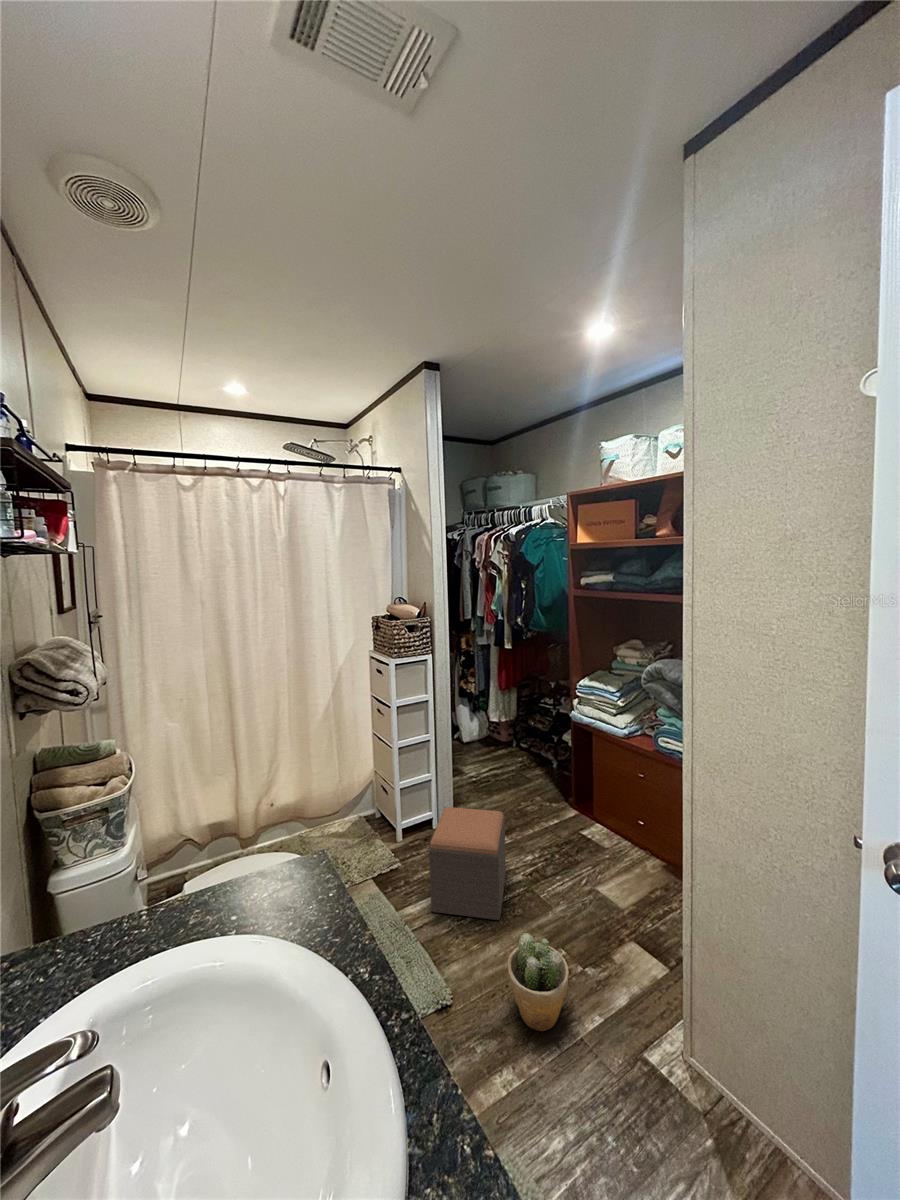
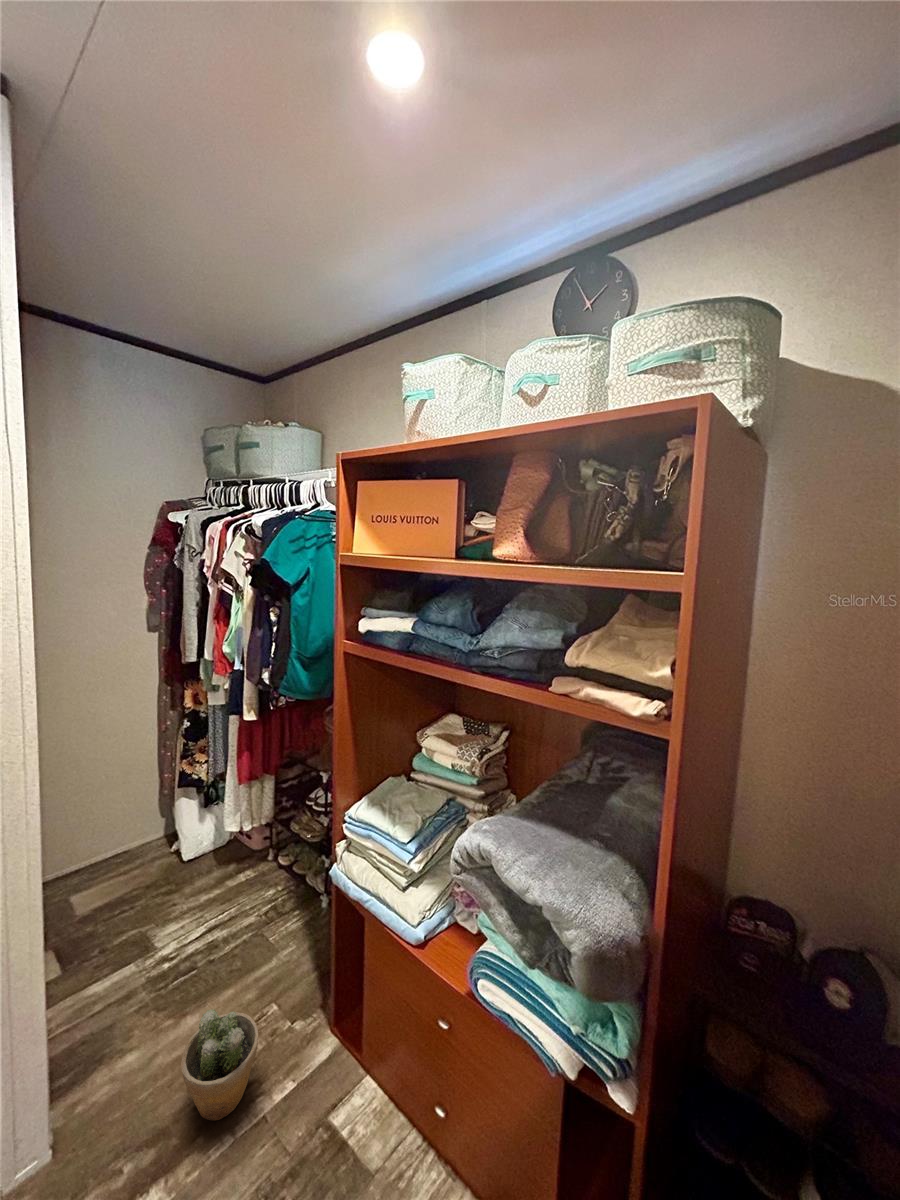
footstool: present [429,807,506,920] -> none [121,850,236,986]

